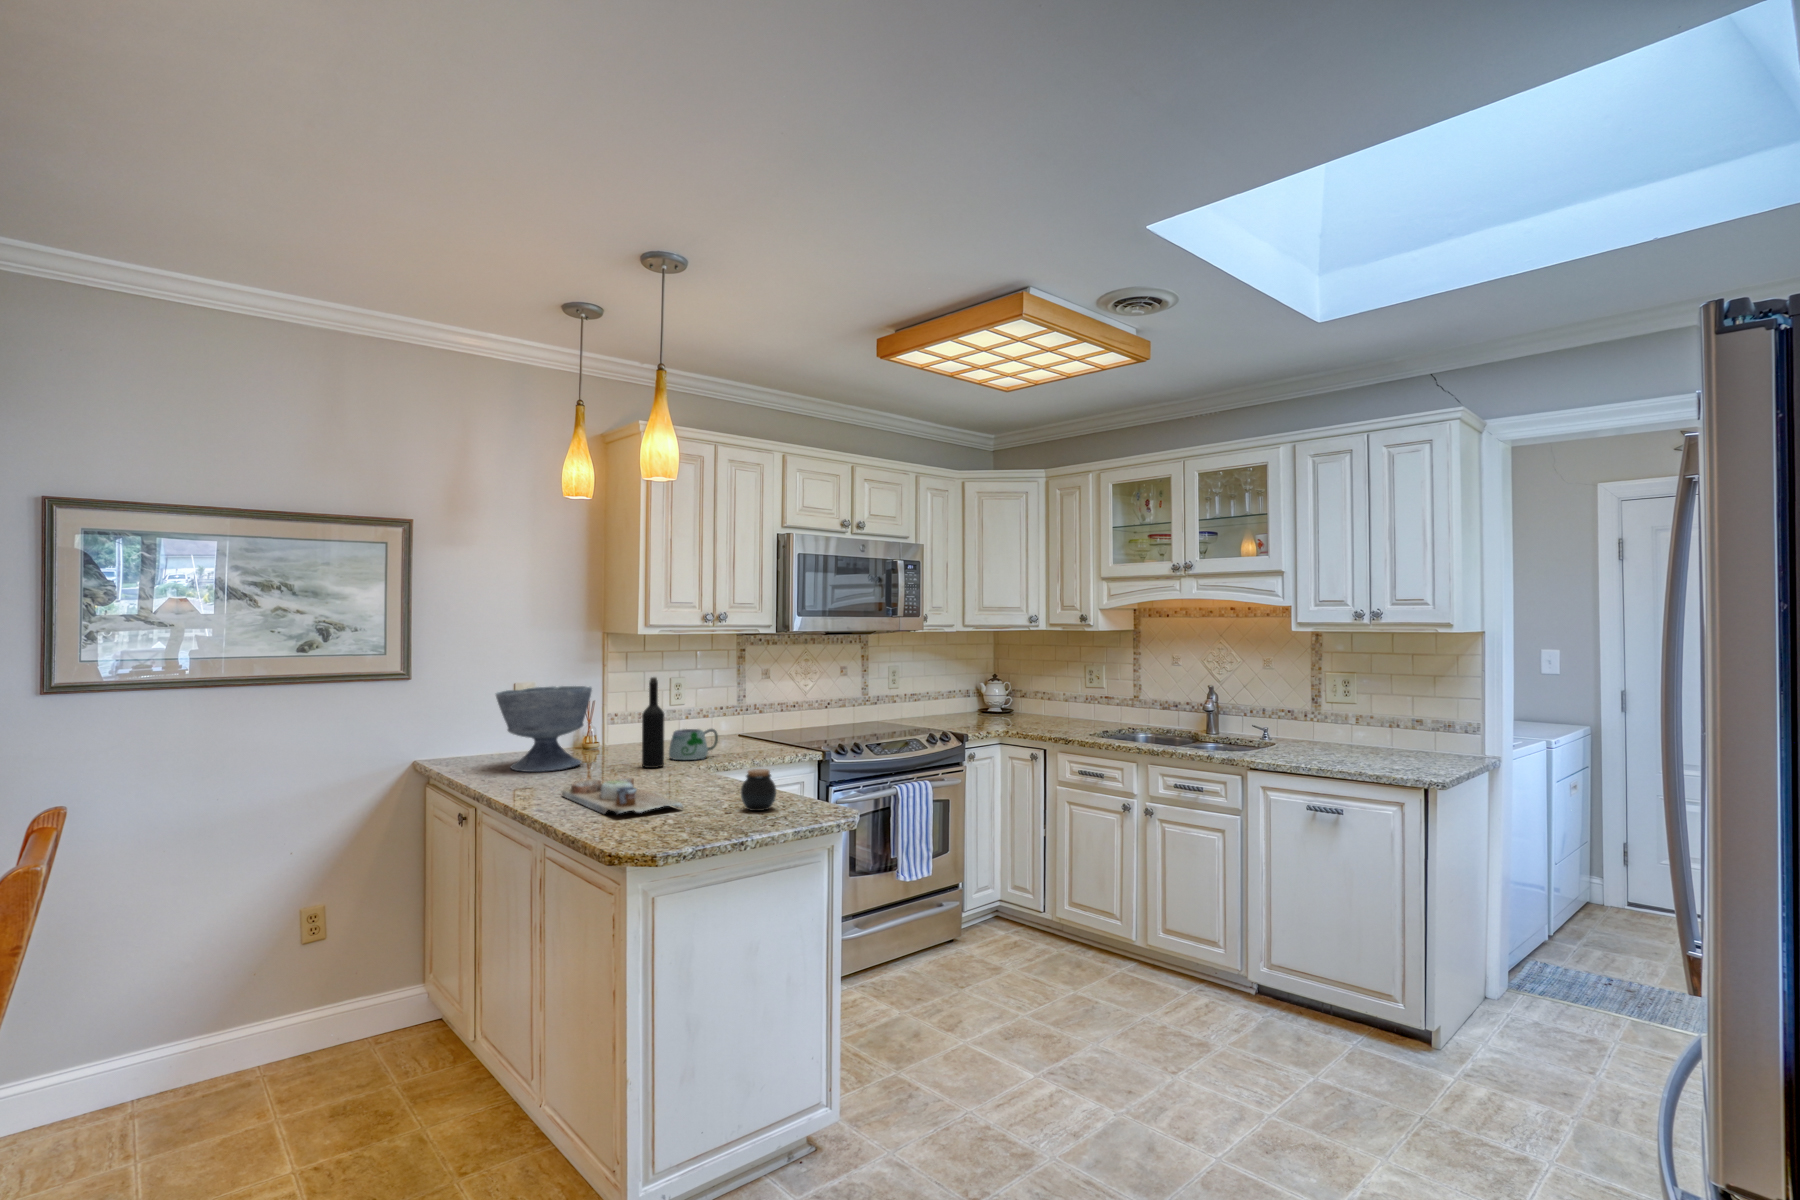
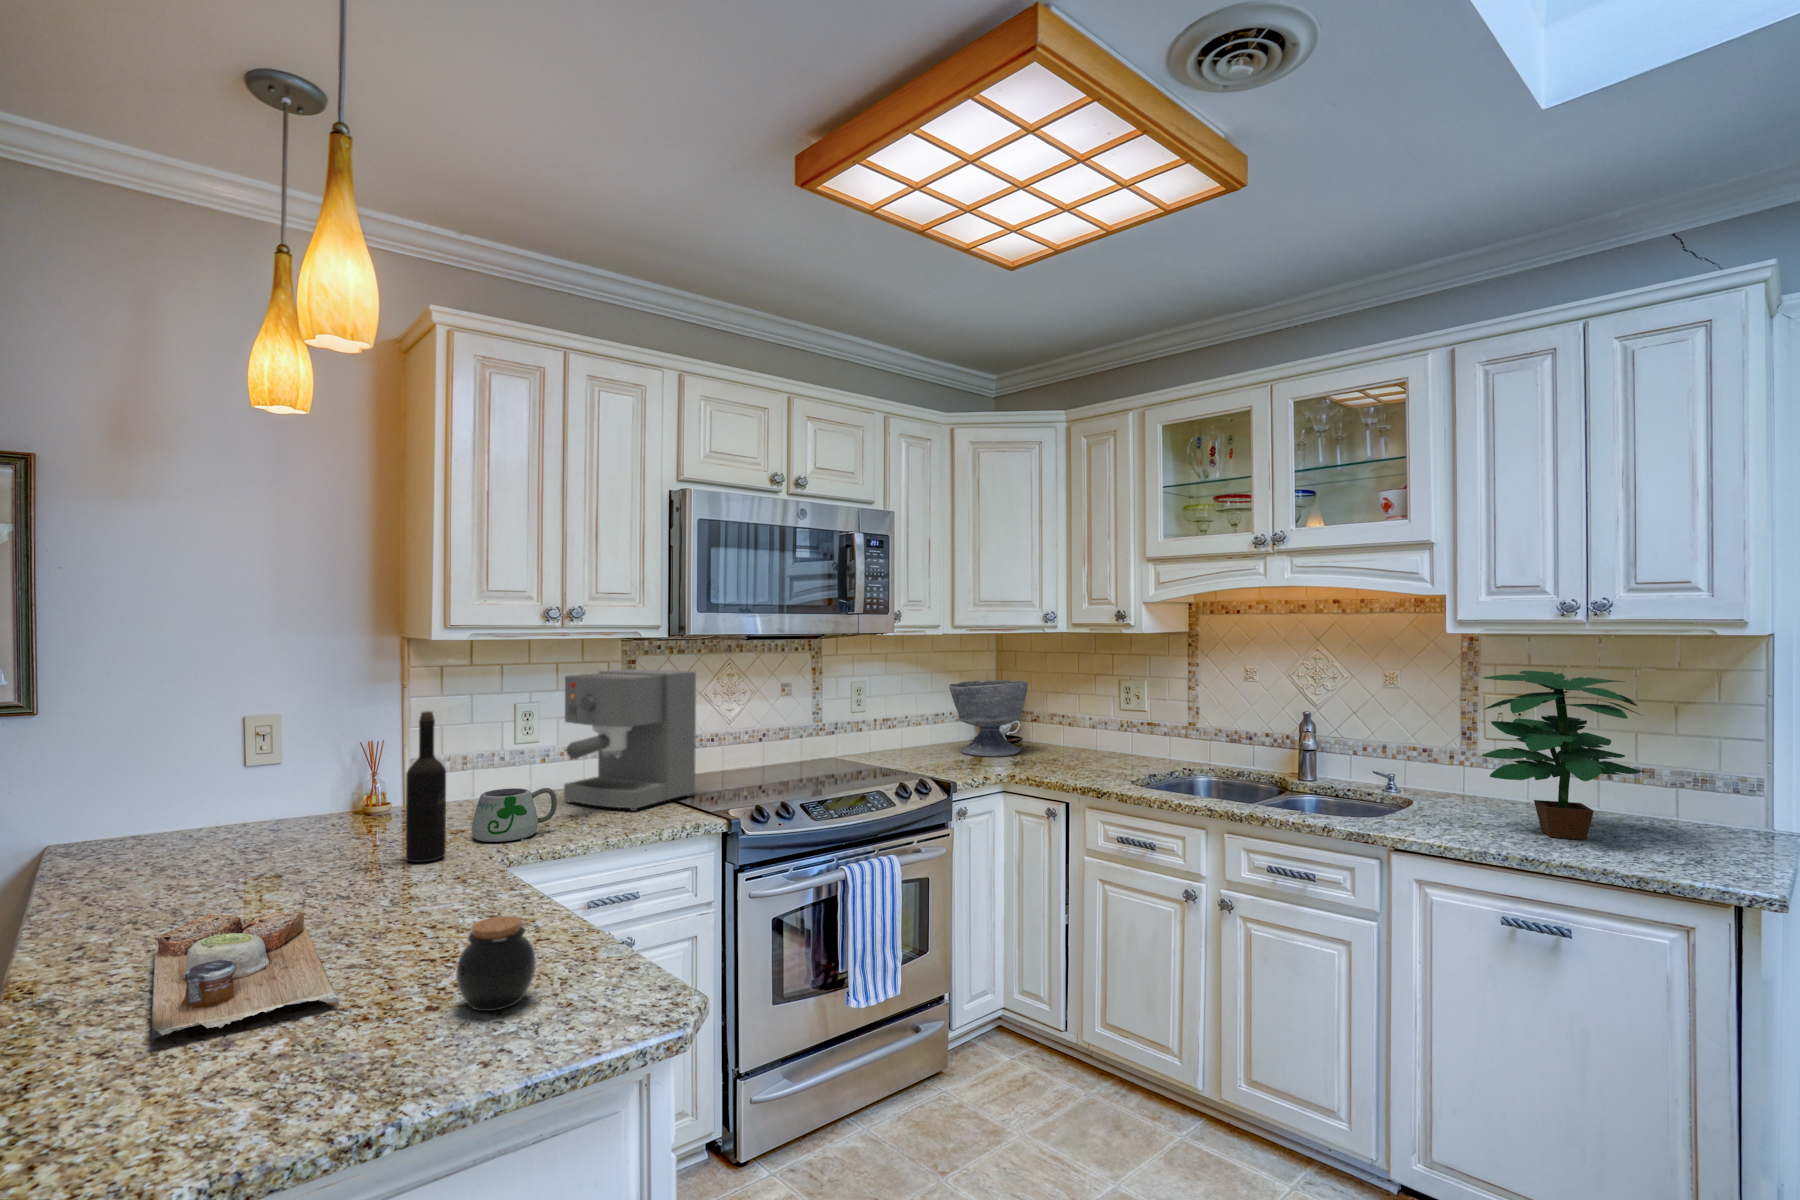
coffee maker: none [707,656,793,748] -> present [564,669,696,811]
potted plant: none [1308,656,1404,761] -> present [1482,671,1643,840]
bowl: present [496,686,592,772] -> present [949,680,1028,757]

